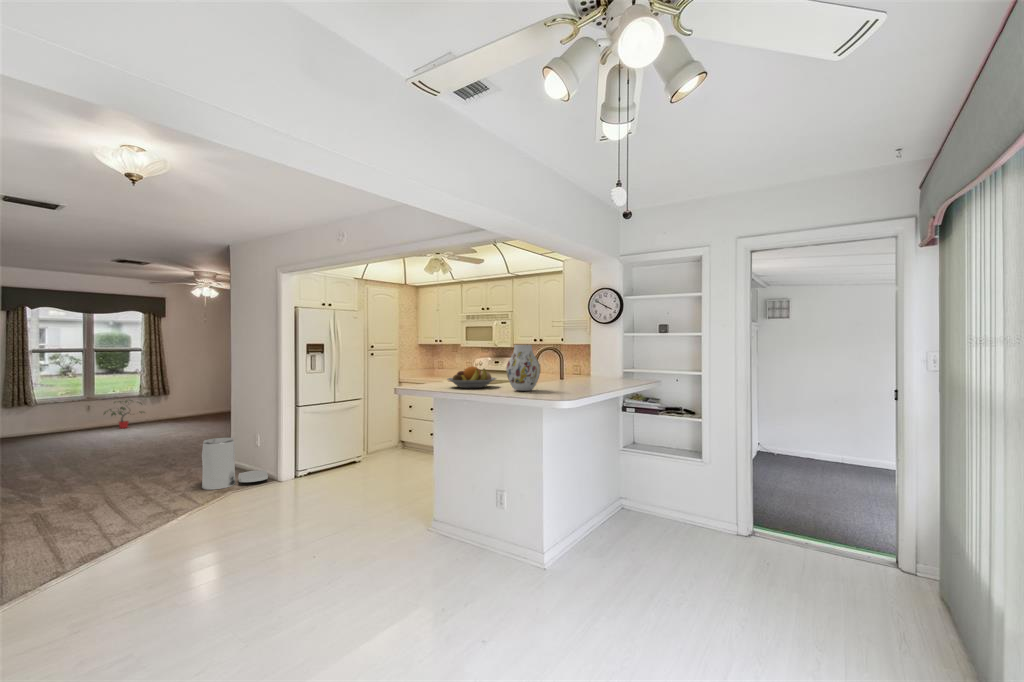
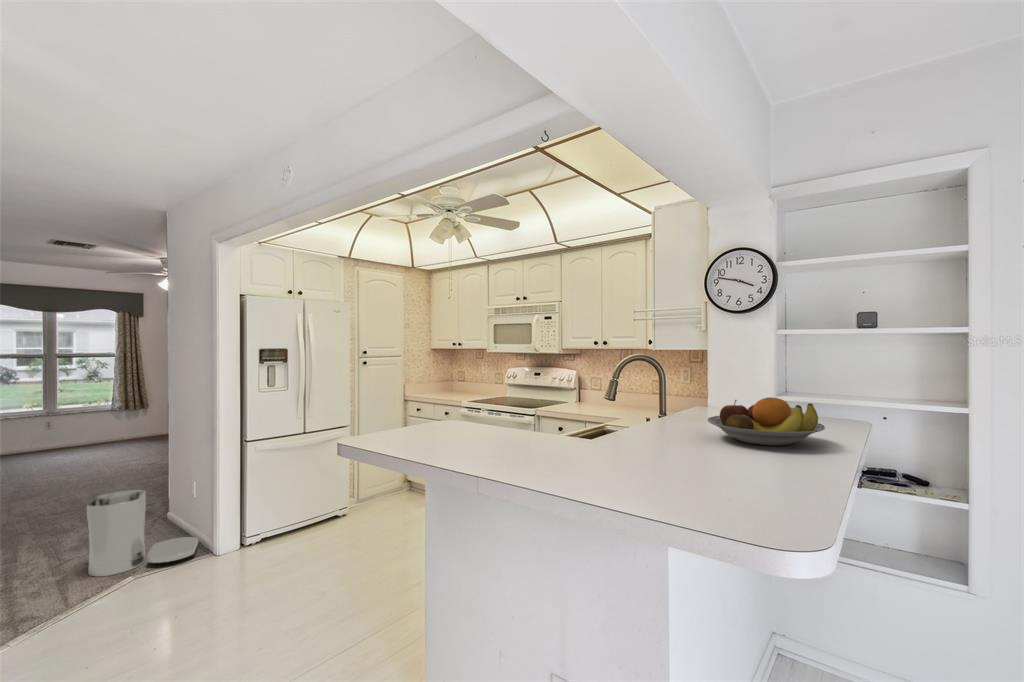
vase: present [506,345,540,391] -> none [591,355,681,477]
fruit bowl: present [448,366,496,388] -> present [708,397,825,446]
potted plant: present [104,400,143,428] -> none [62,414,118,449]

